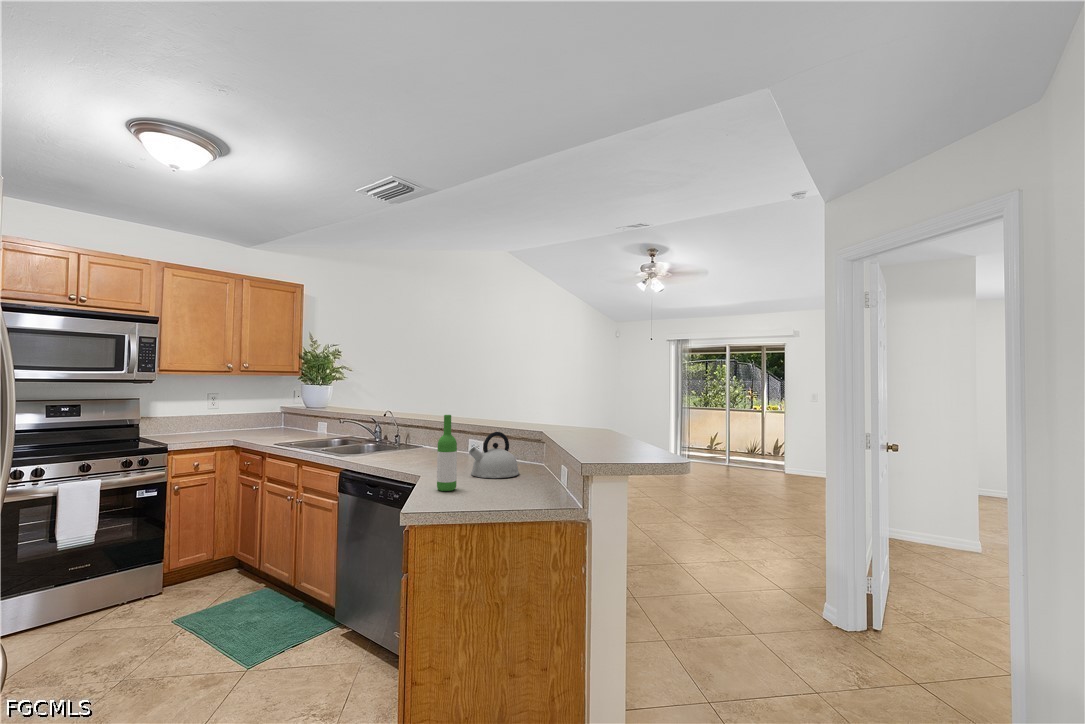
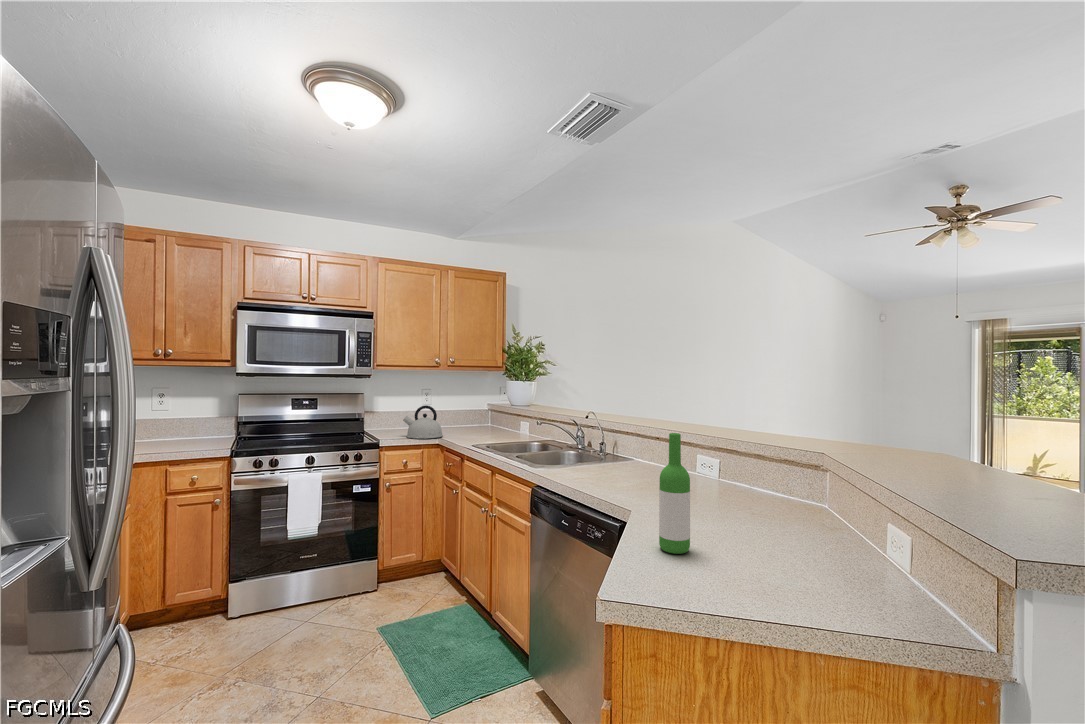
kettle: present [469,432,519,478] -> present [403,405,443,439]

